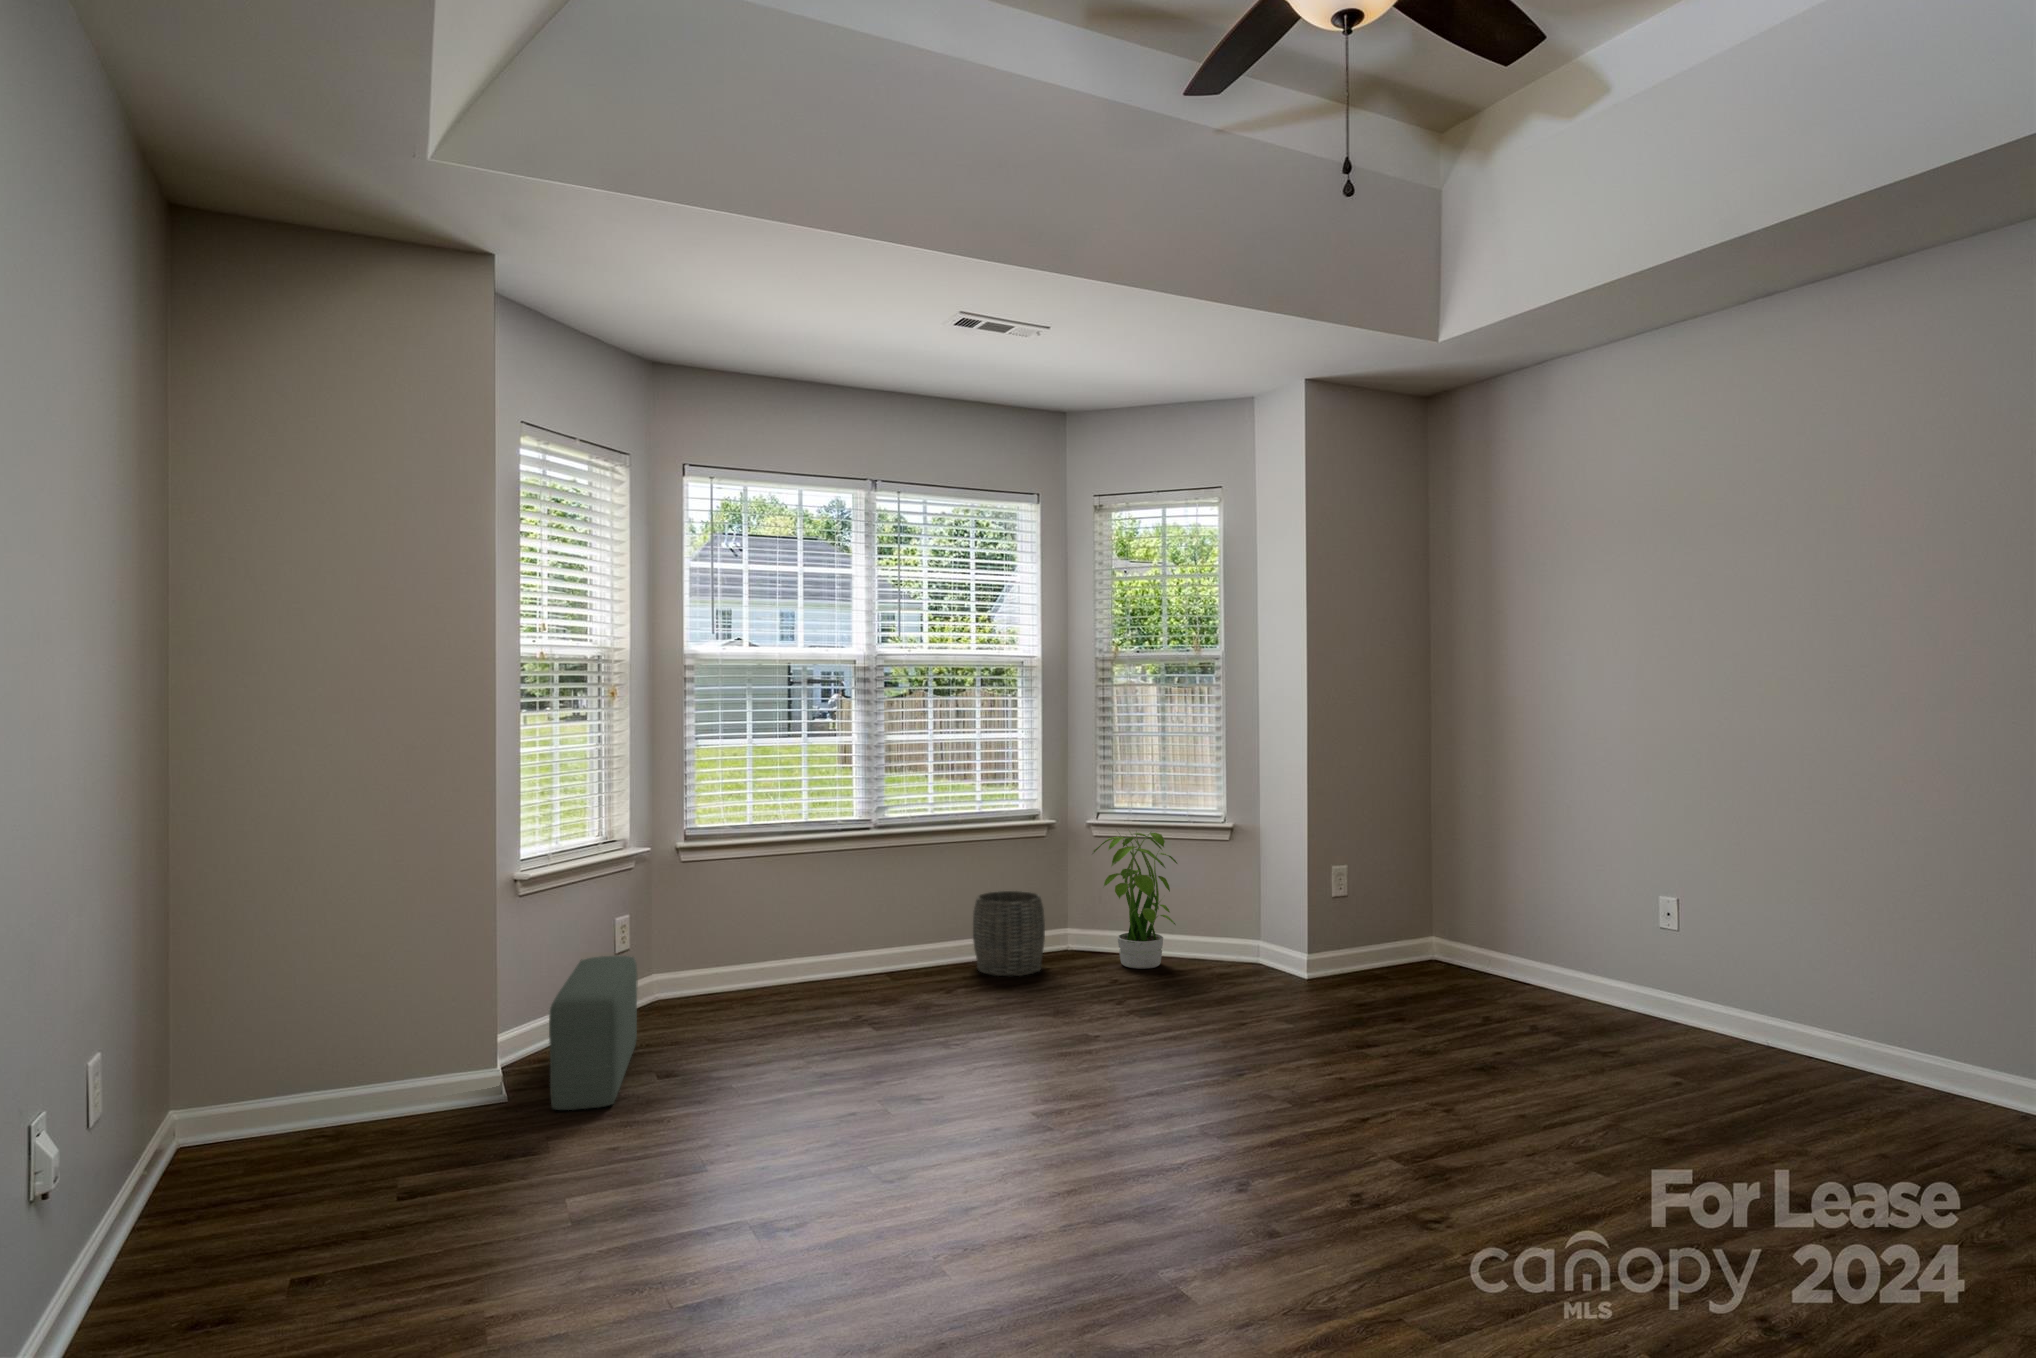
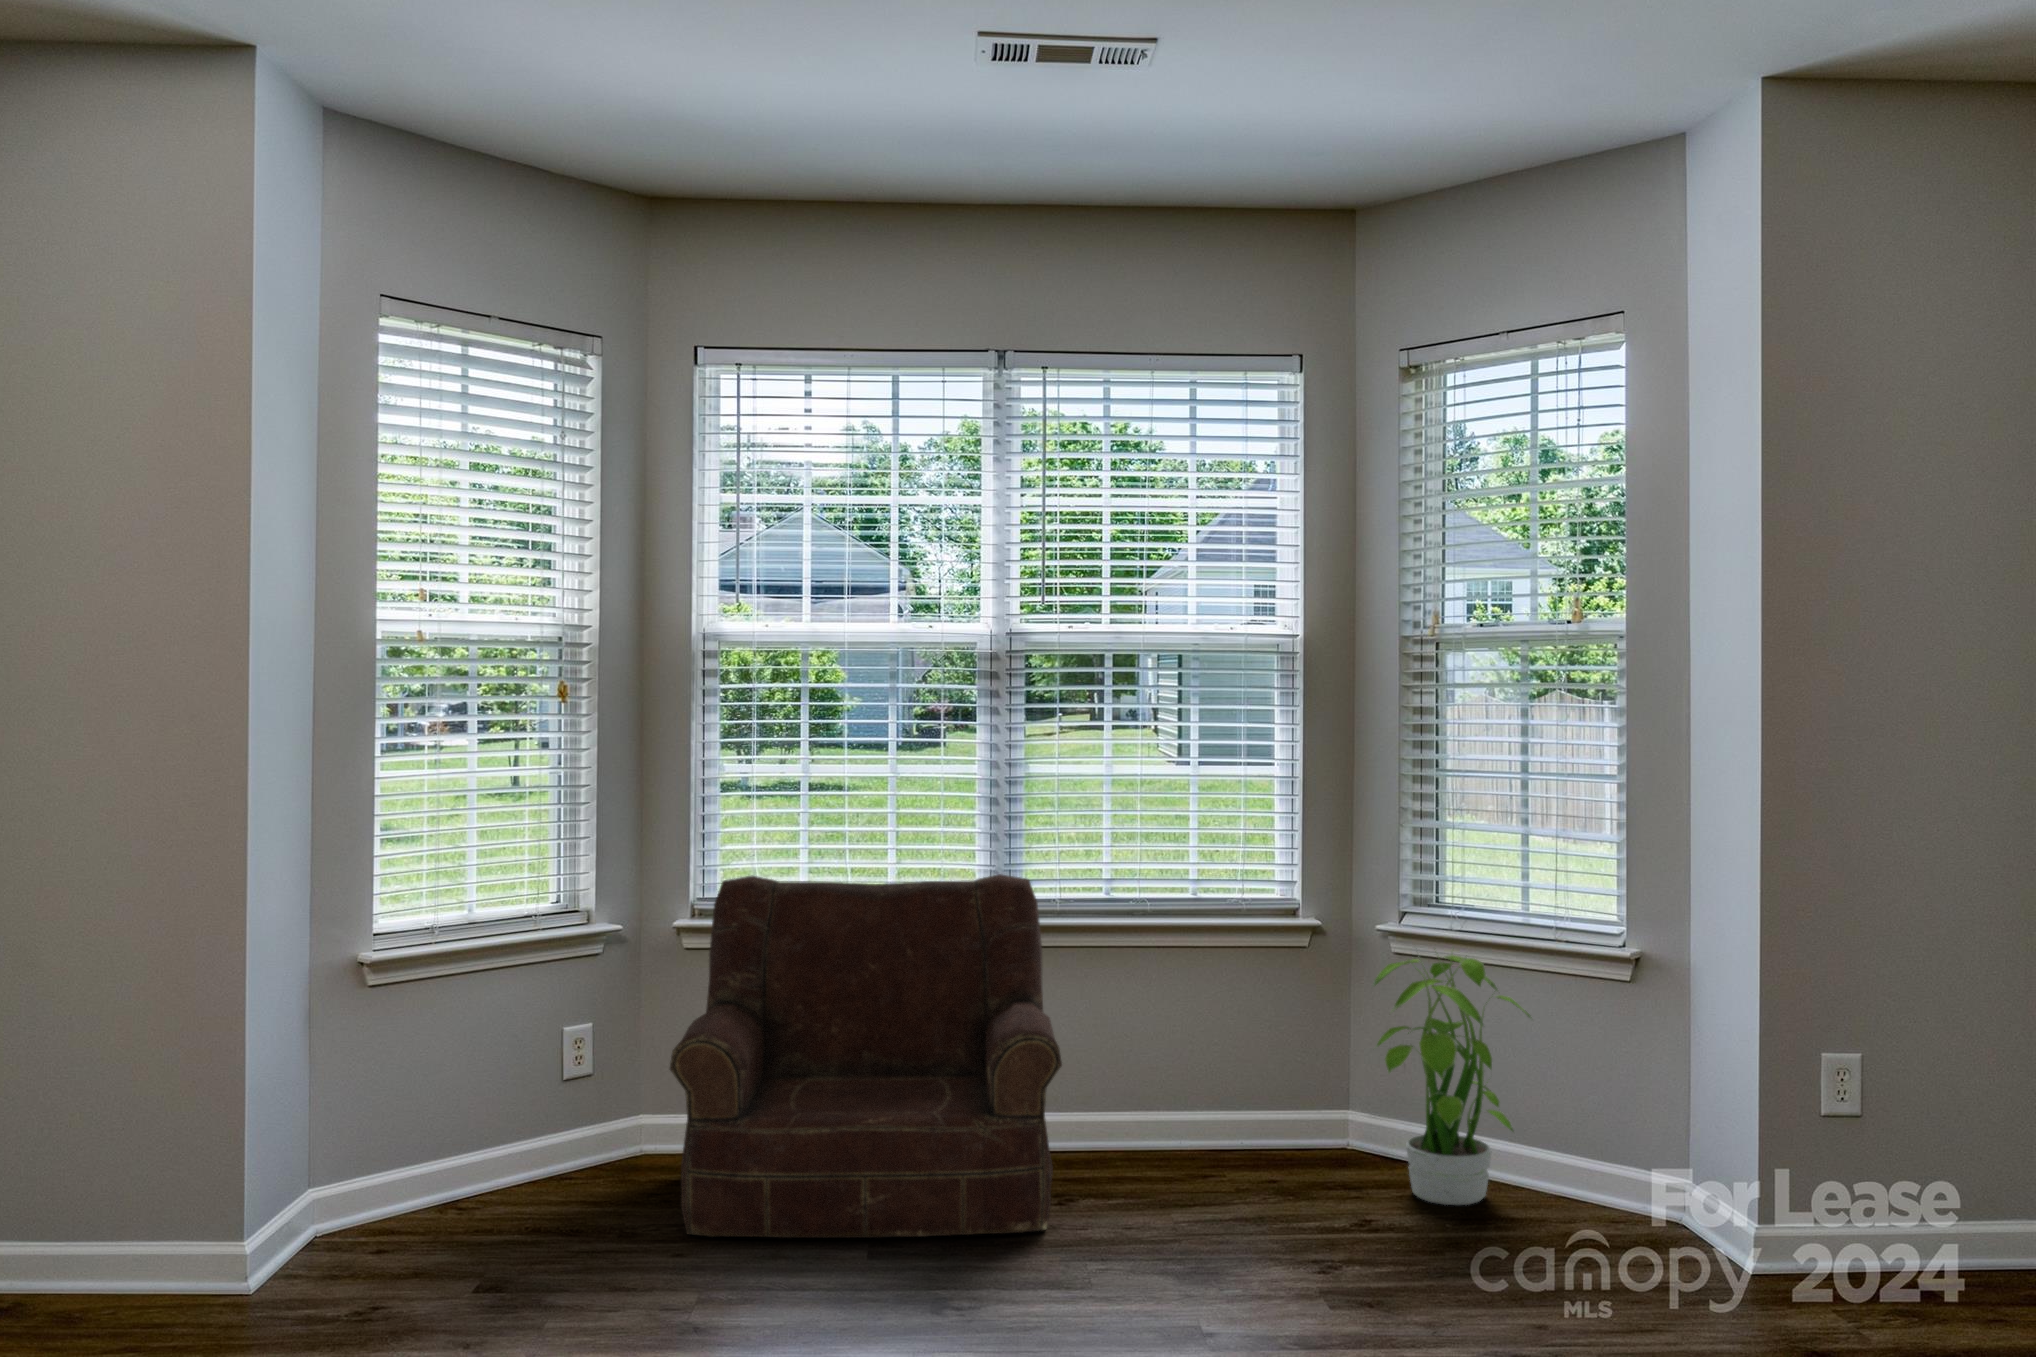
armchair: none [714,801,966,1035] -> present [670,874,1062,1238]
woven basket: present [973,891,1045,976] -> none [1150,1036,1275,1188]
pouf: present [549,956,637,1110] -> none [291,1088,528,1324]

